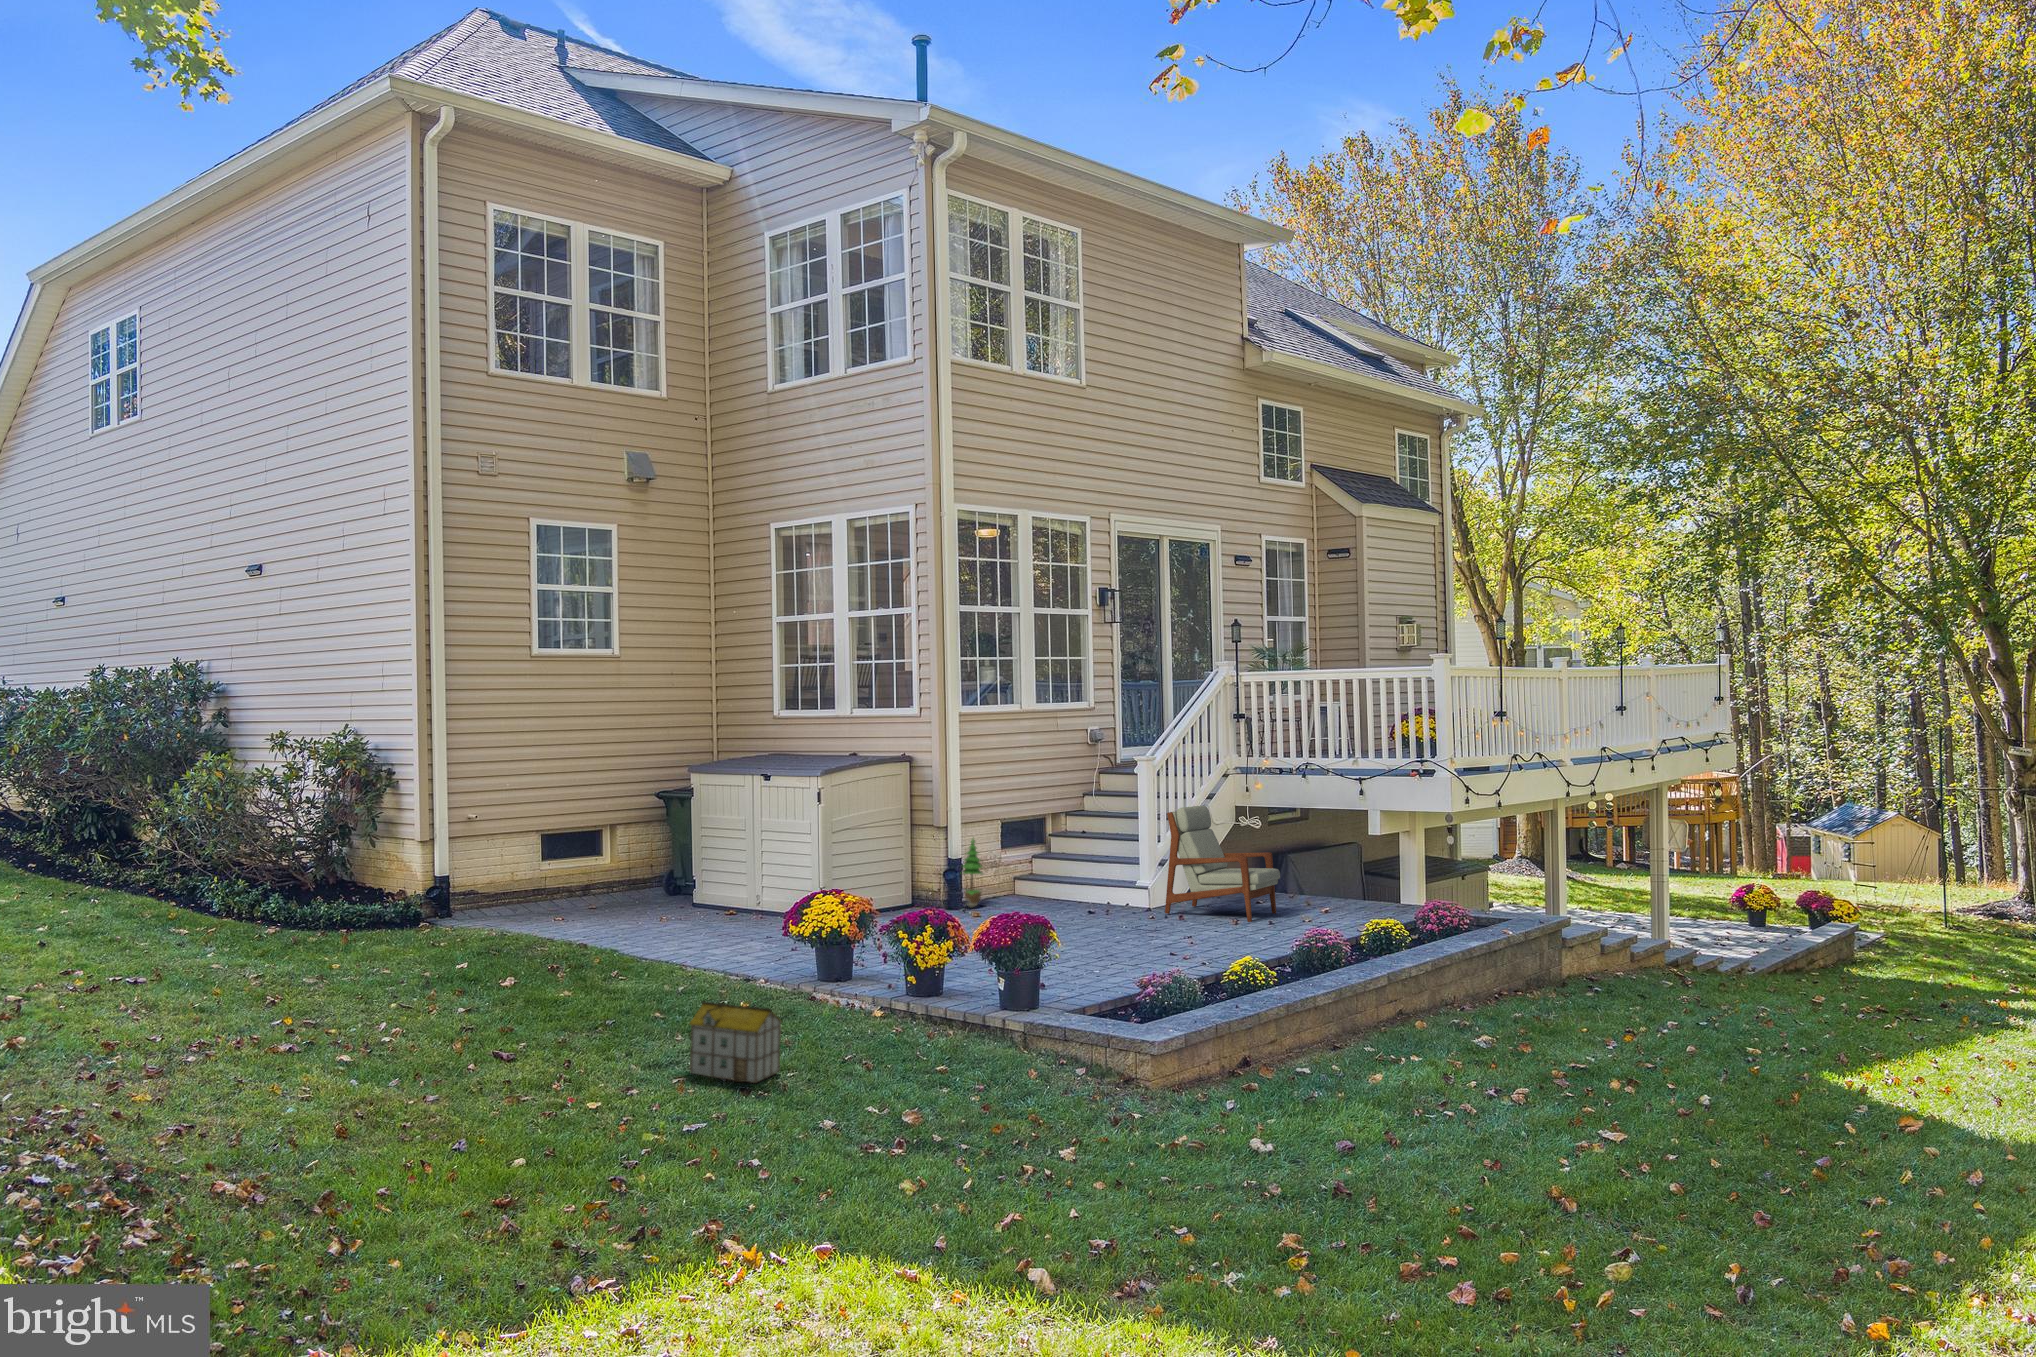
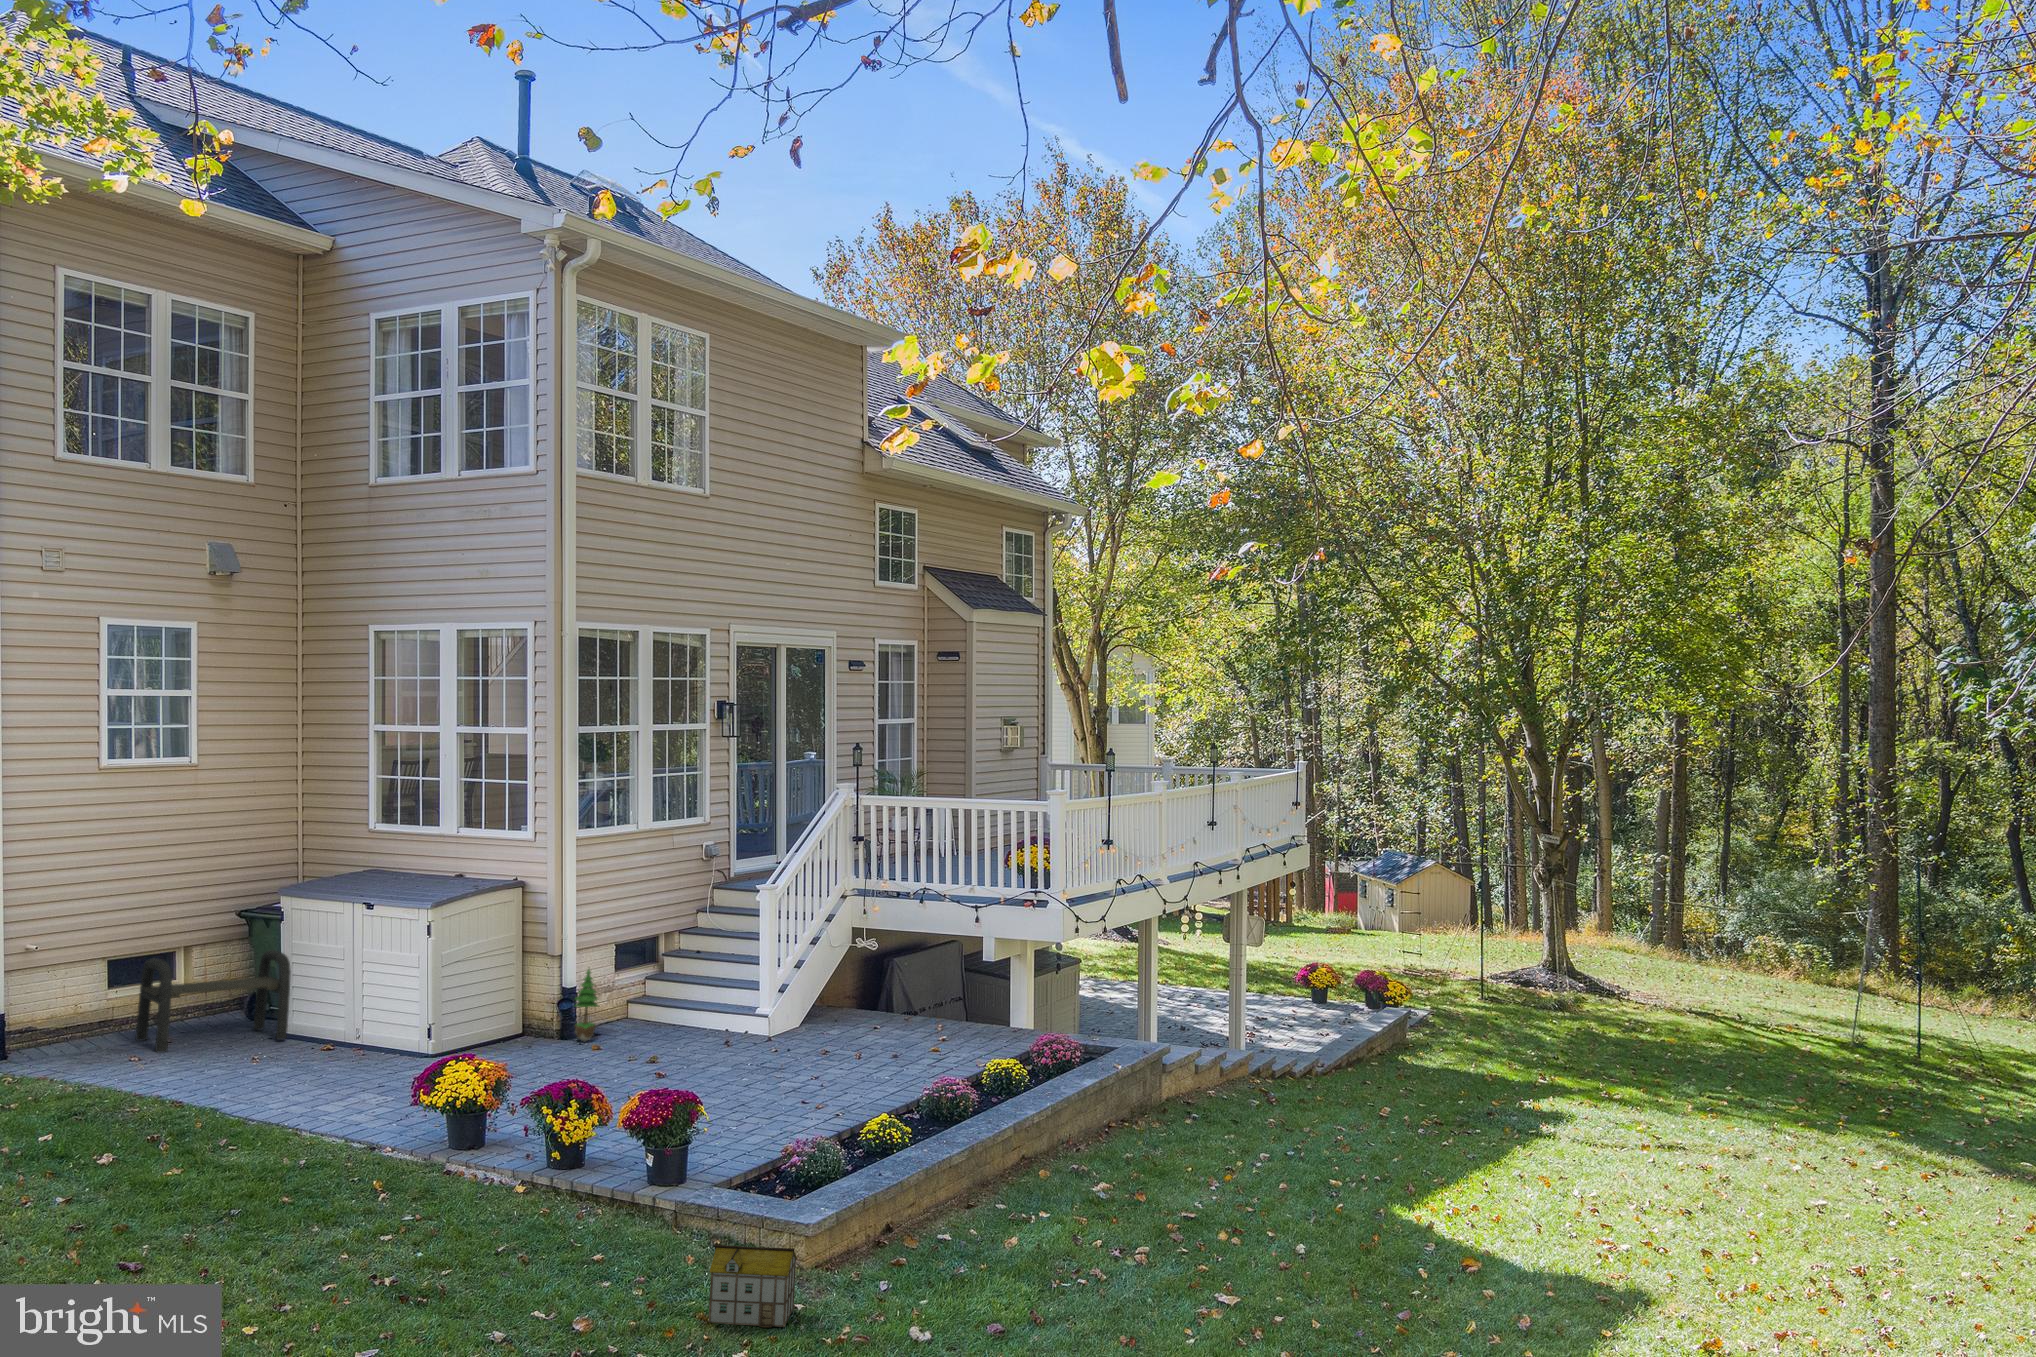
armchair: present [1165,805,1280,922] -> none [787,930,899,1048]
bench: none [599,817,718,900] -> present [135,950,291,1053]
toy house: present [690,1001,782,1083] -> present [709,1245,797,1327]

